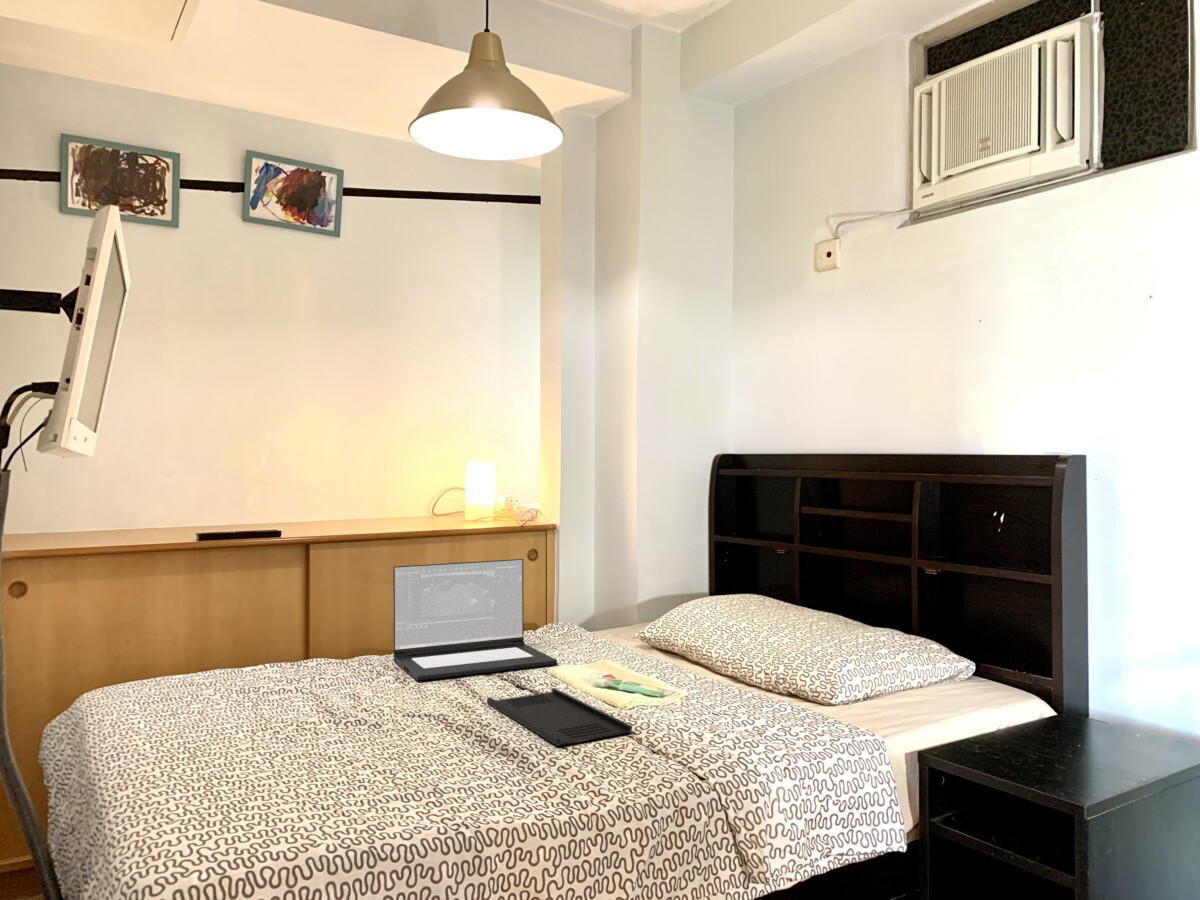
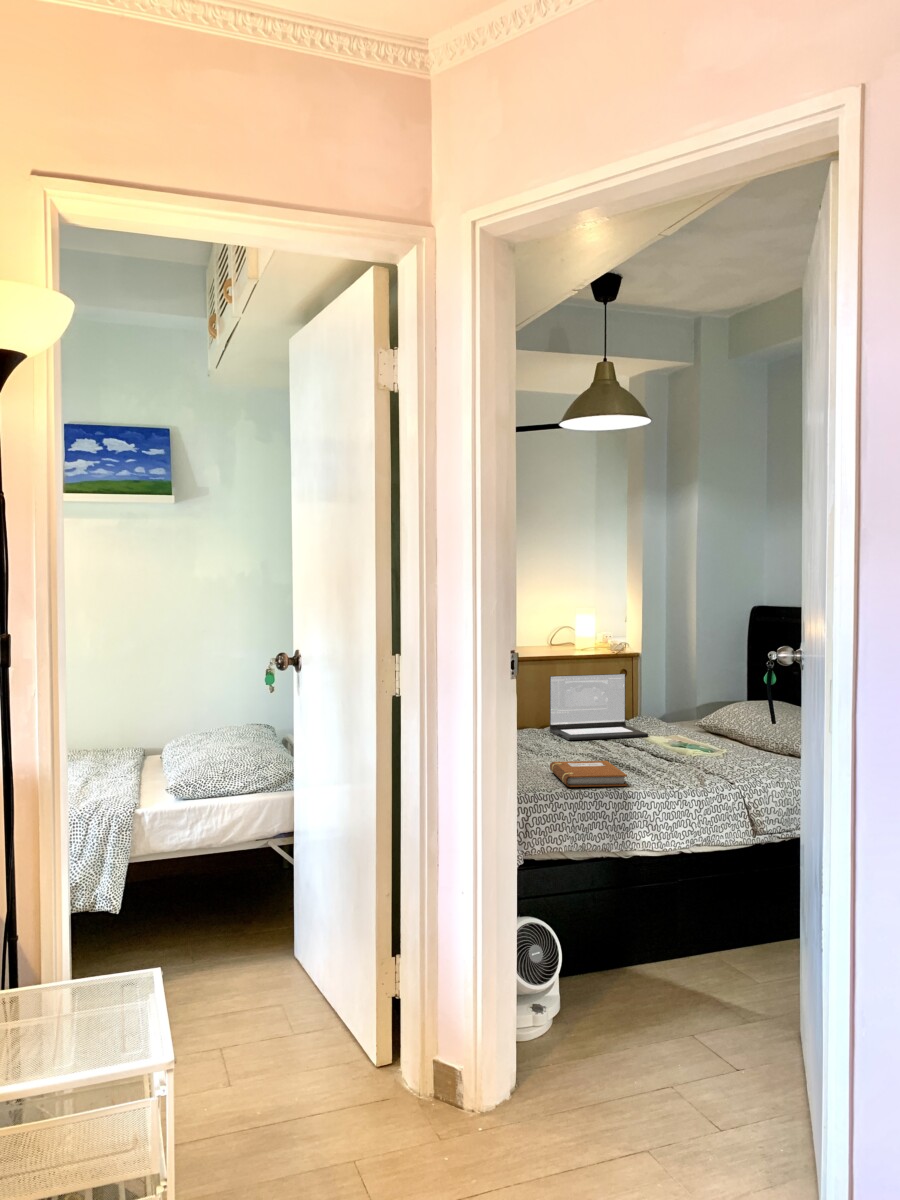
tray: present [487,688,632,746] -> none [612,746,695,768]
notebook: none [340,740,488,825] -> present [550,761,627,787]

